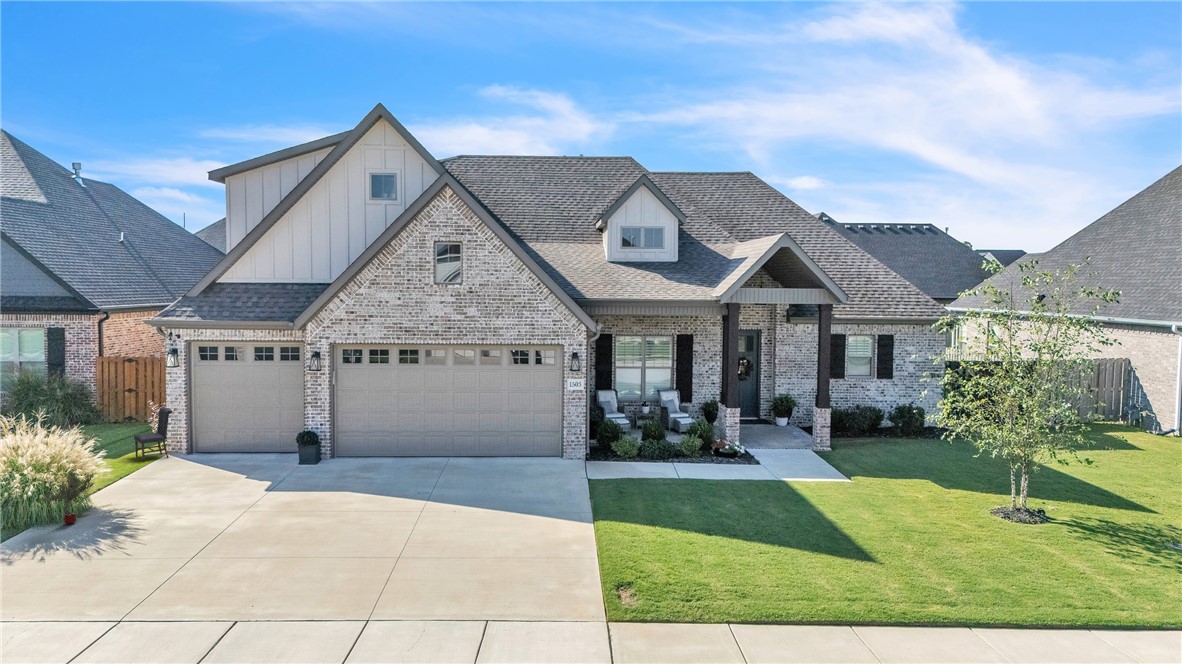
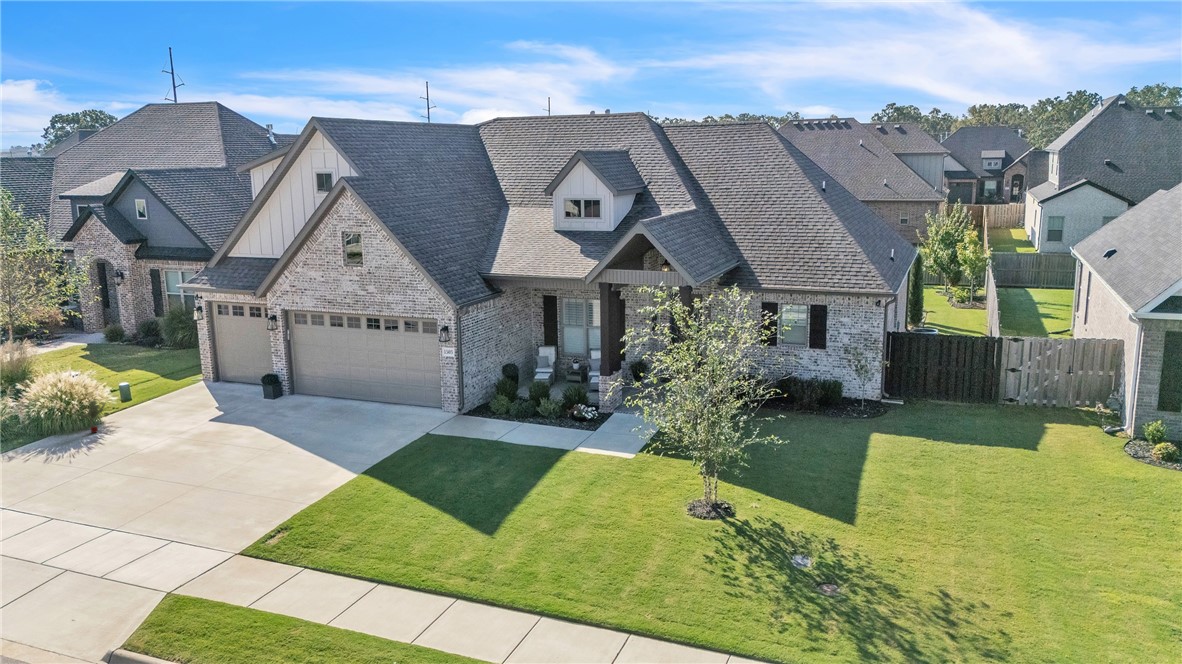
chair: present [134,407,172,462] -> none [180,348,202,387]

